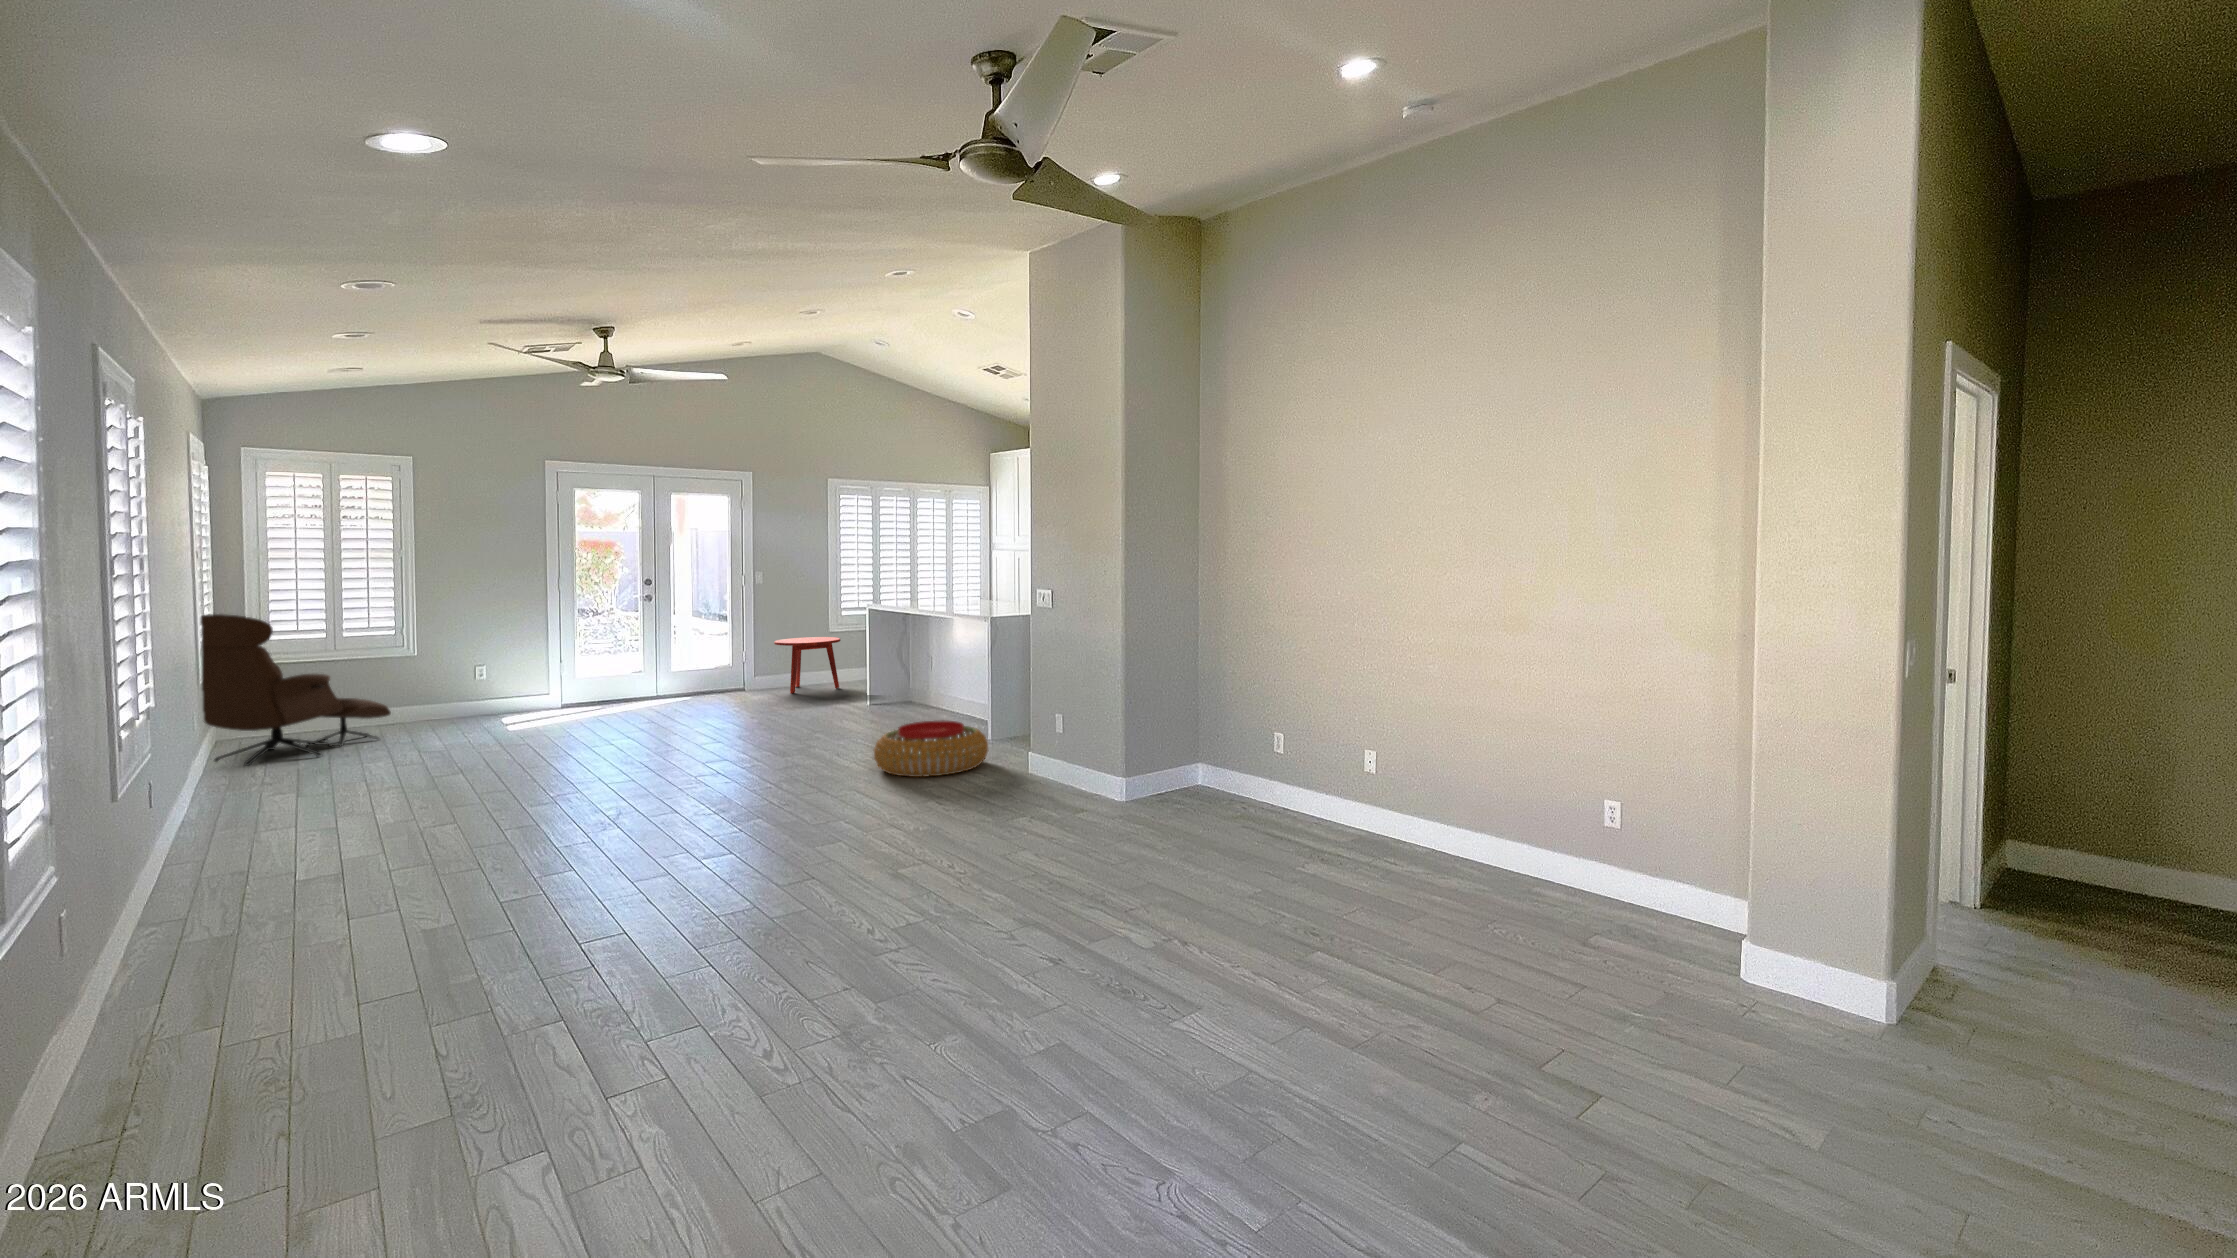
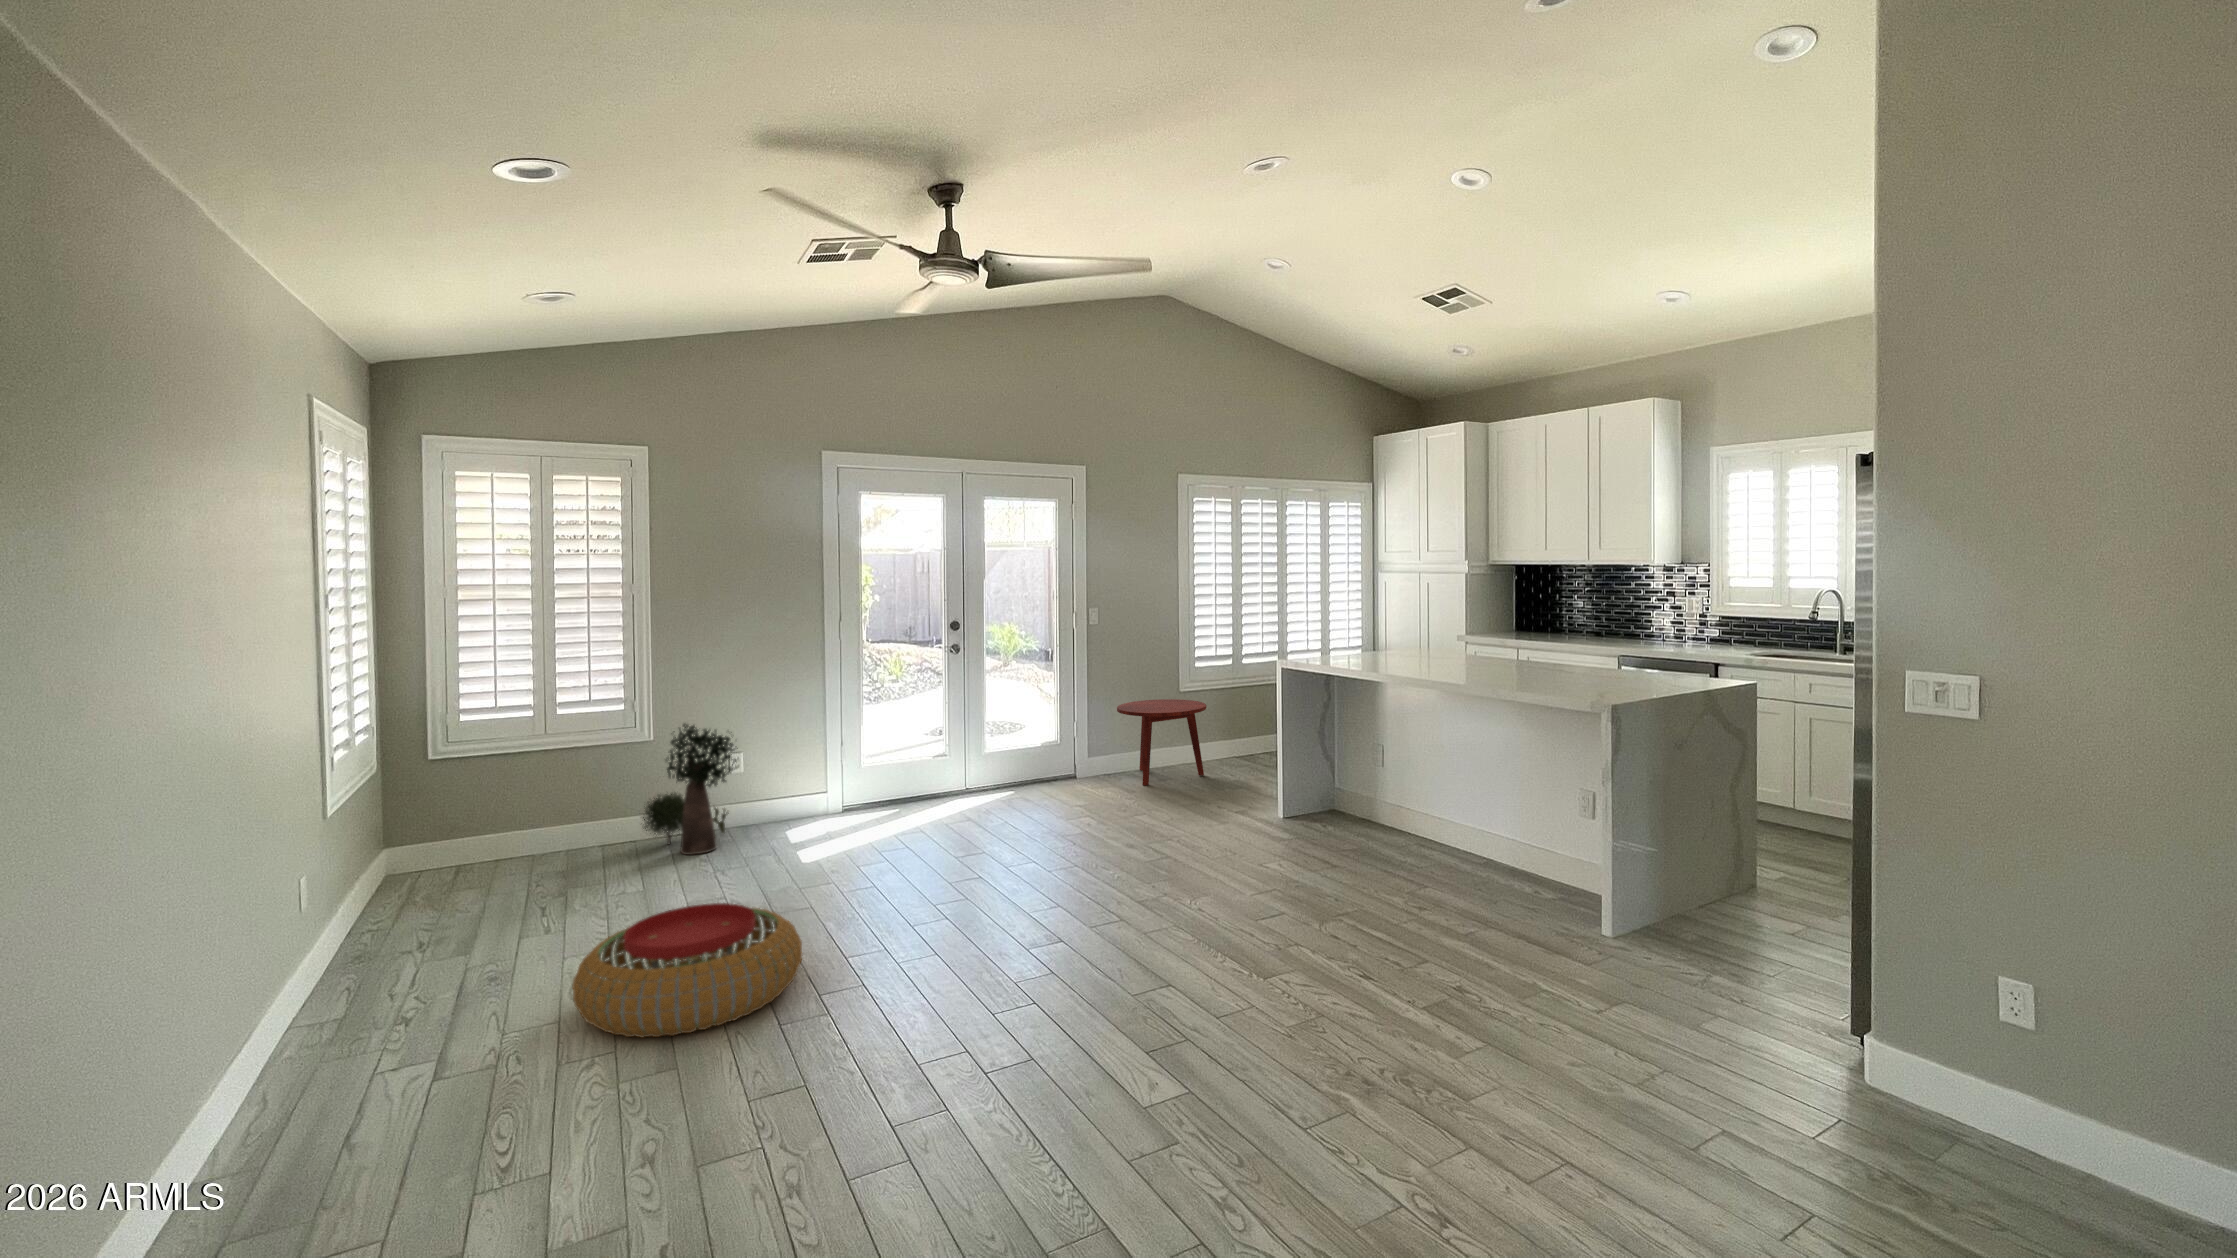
lounge chair: present [201,614,391,766] -> none [298,701,617,951]
potted plant: none [405,643,480,729] -> present [643,724,738,855]
pouf: present [874,721,989,777] -> present [572,903,802,1038]

